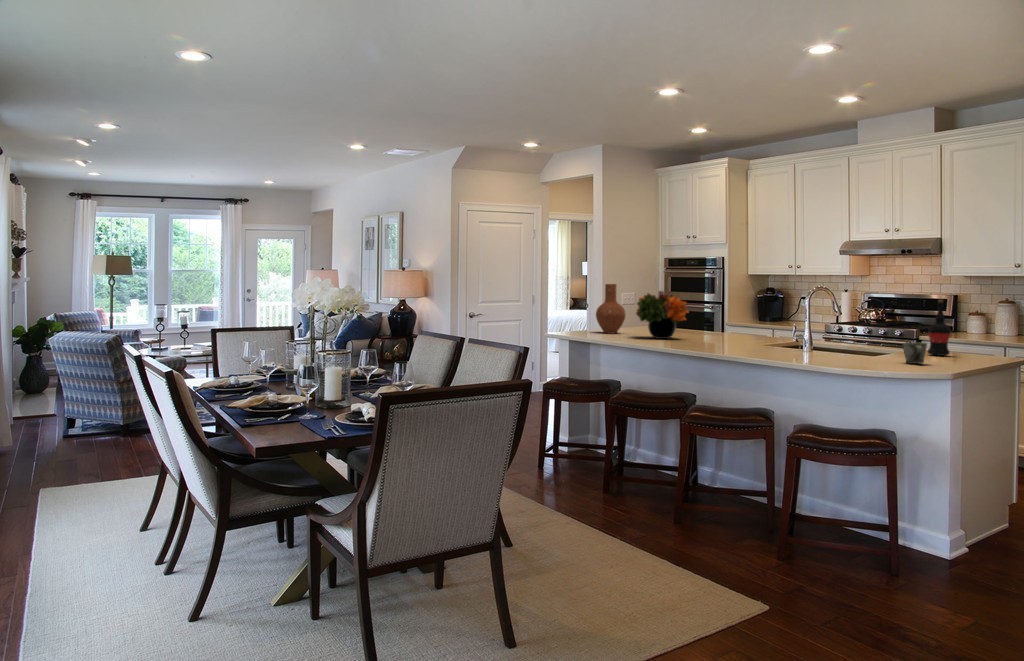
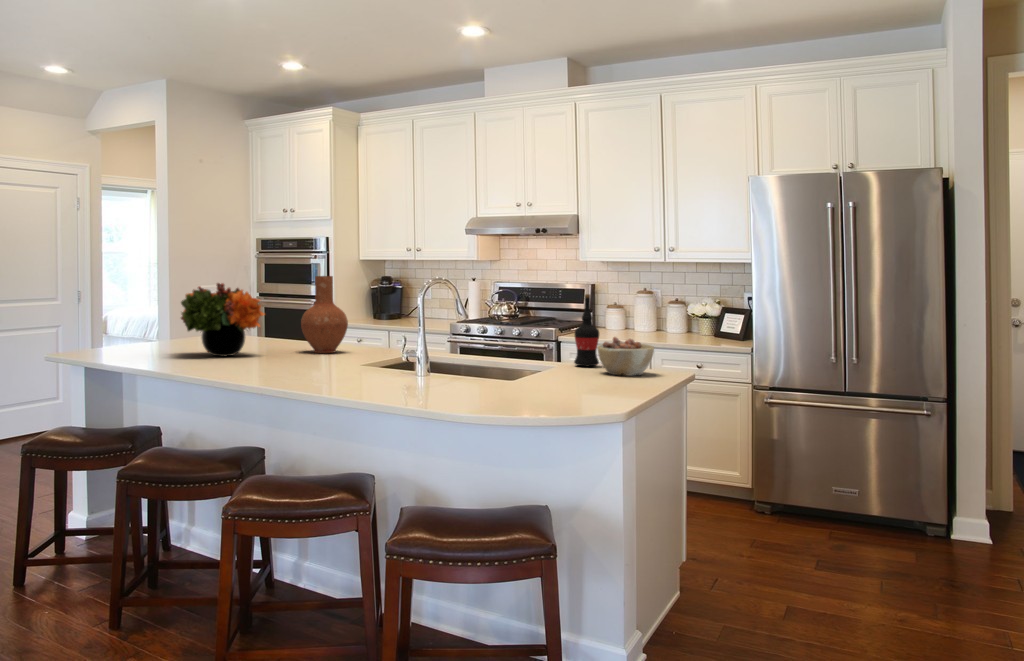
vase: present [596,284,626,334] -> present [301,276,348,353]
bowl: none [946,332,999,362] -> present [597,337,654,376]
mug: present [902,343,927,364] -> none [549,355,580,385]

